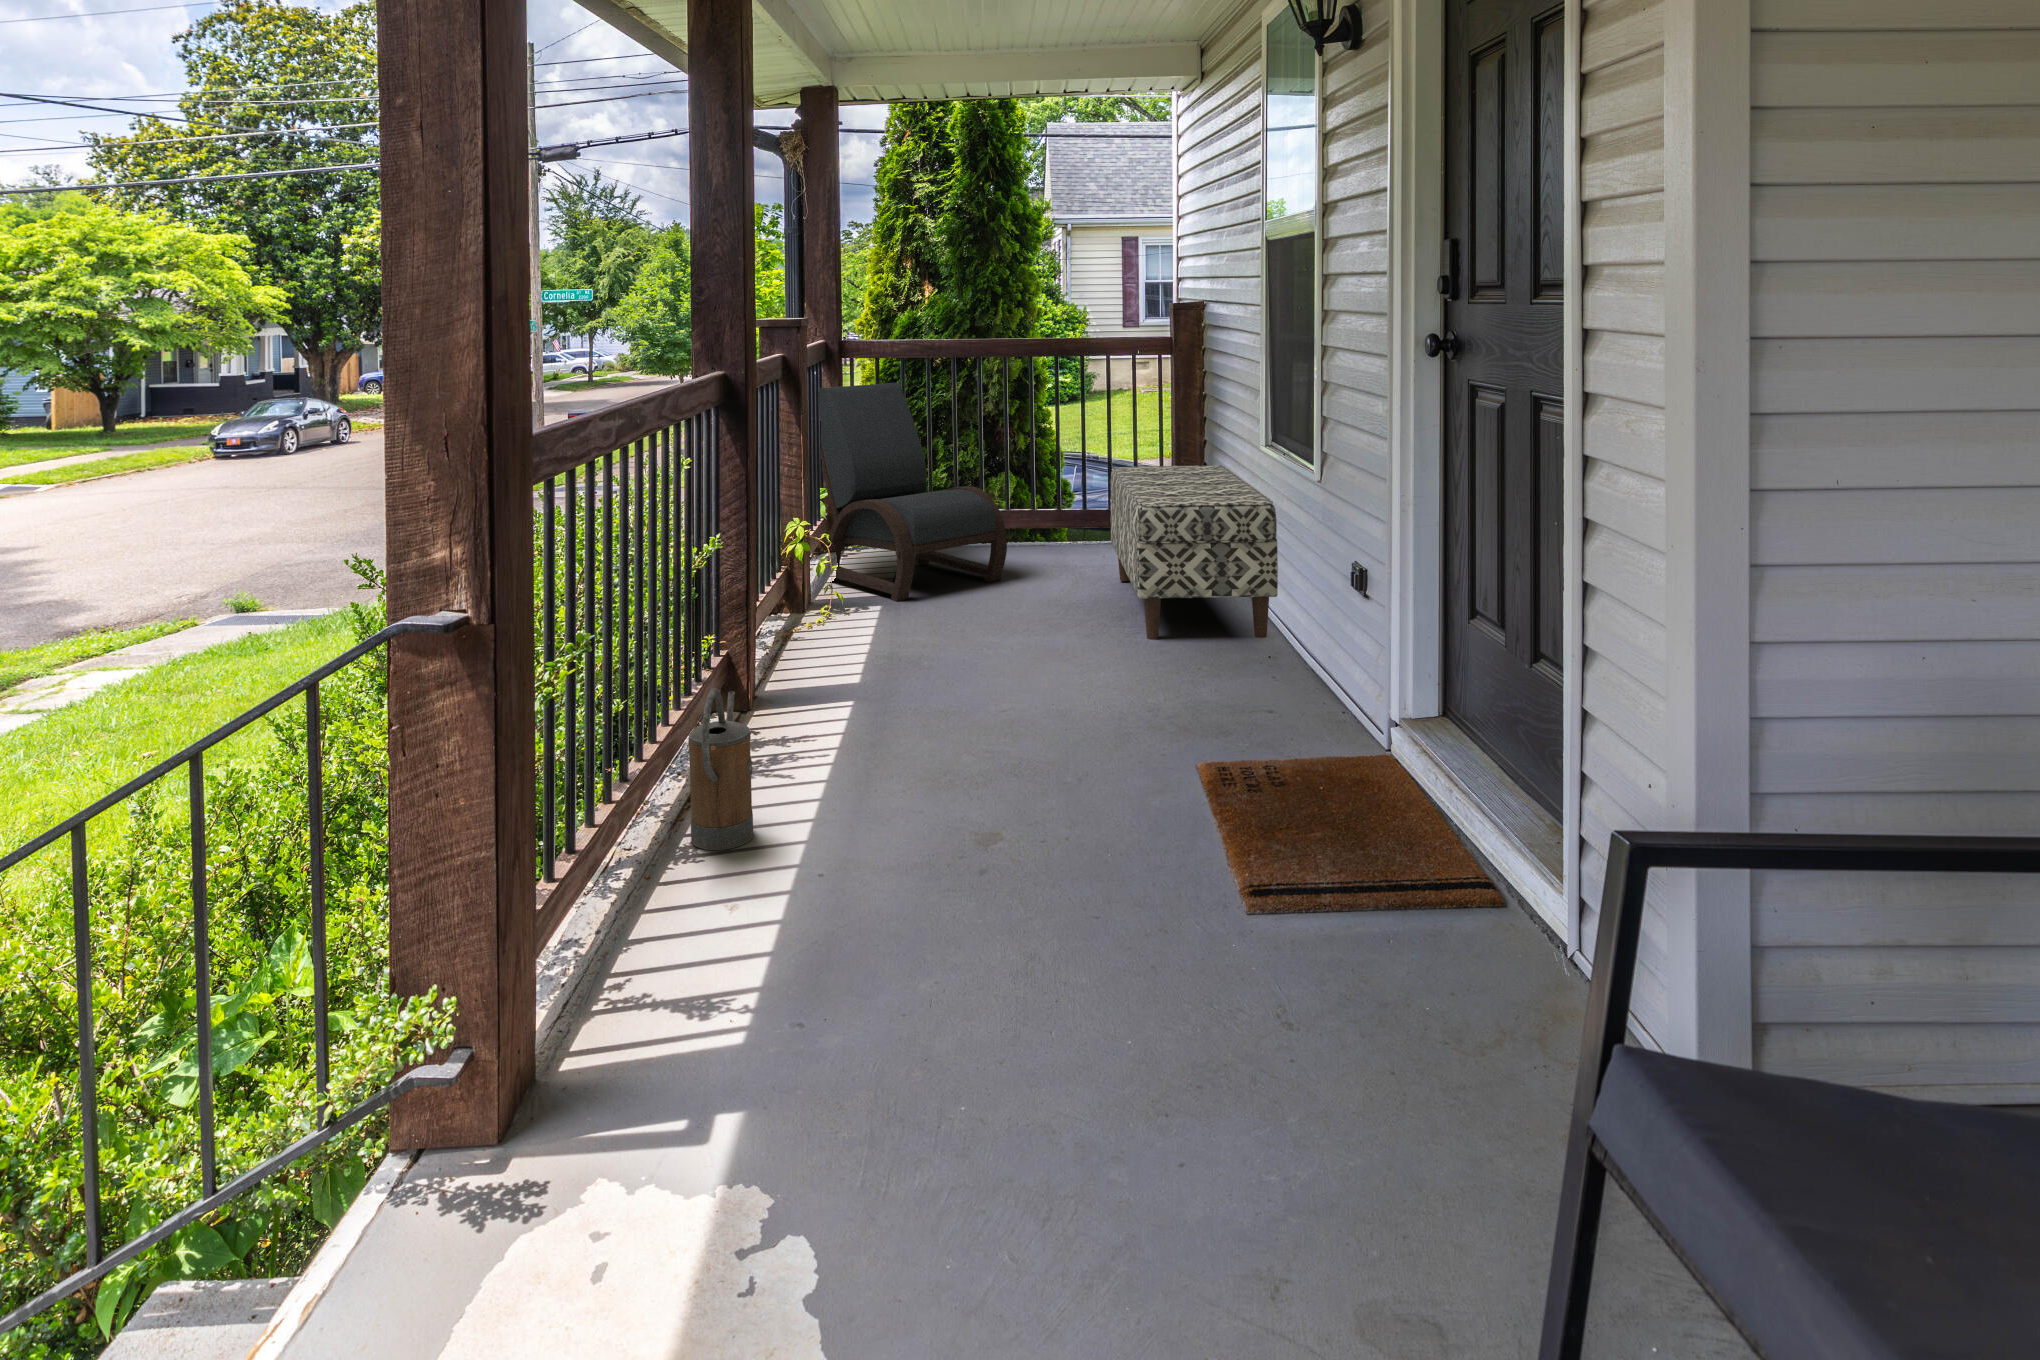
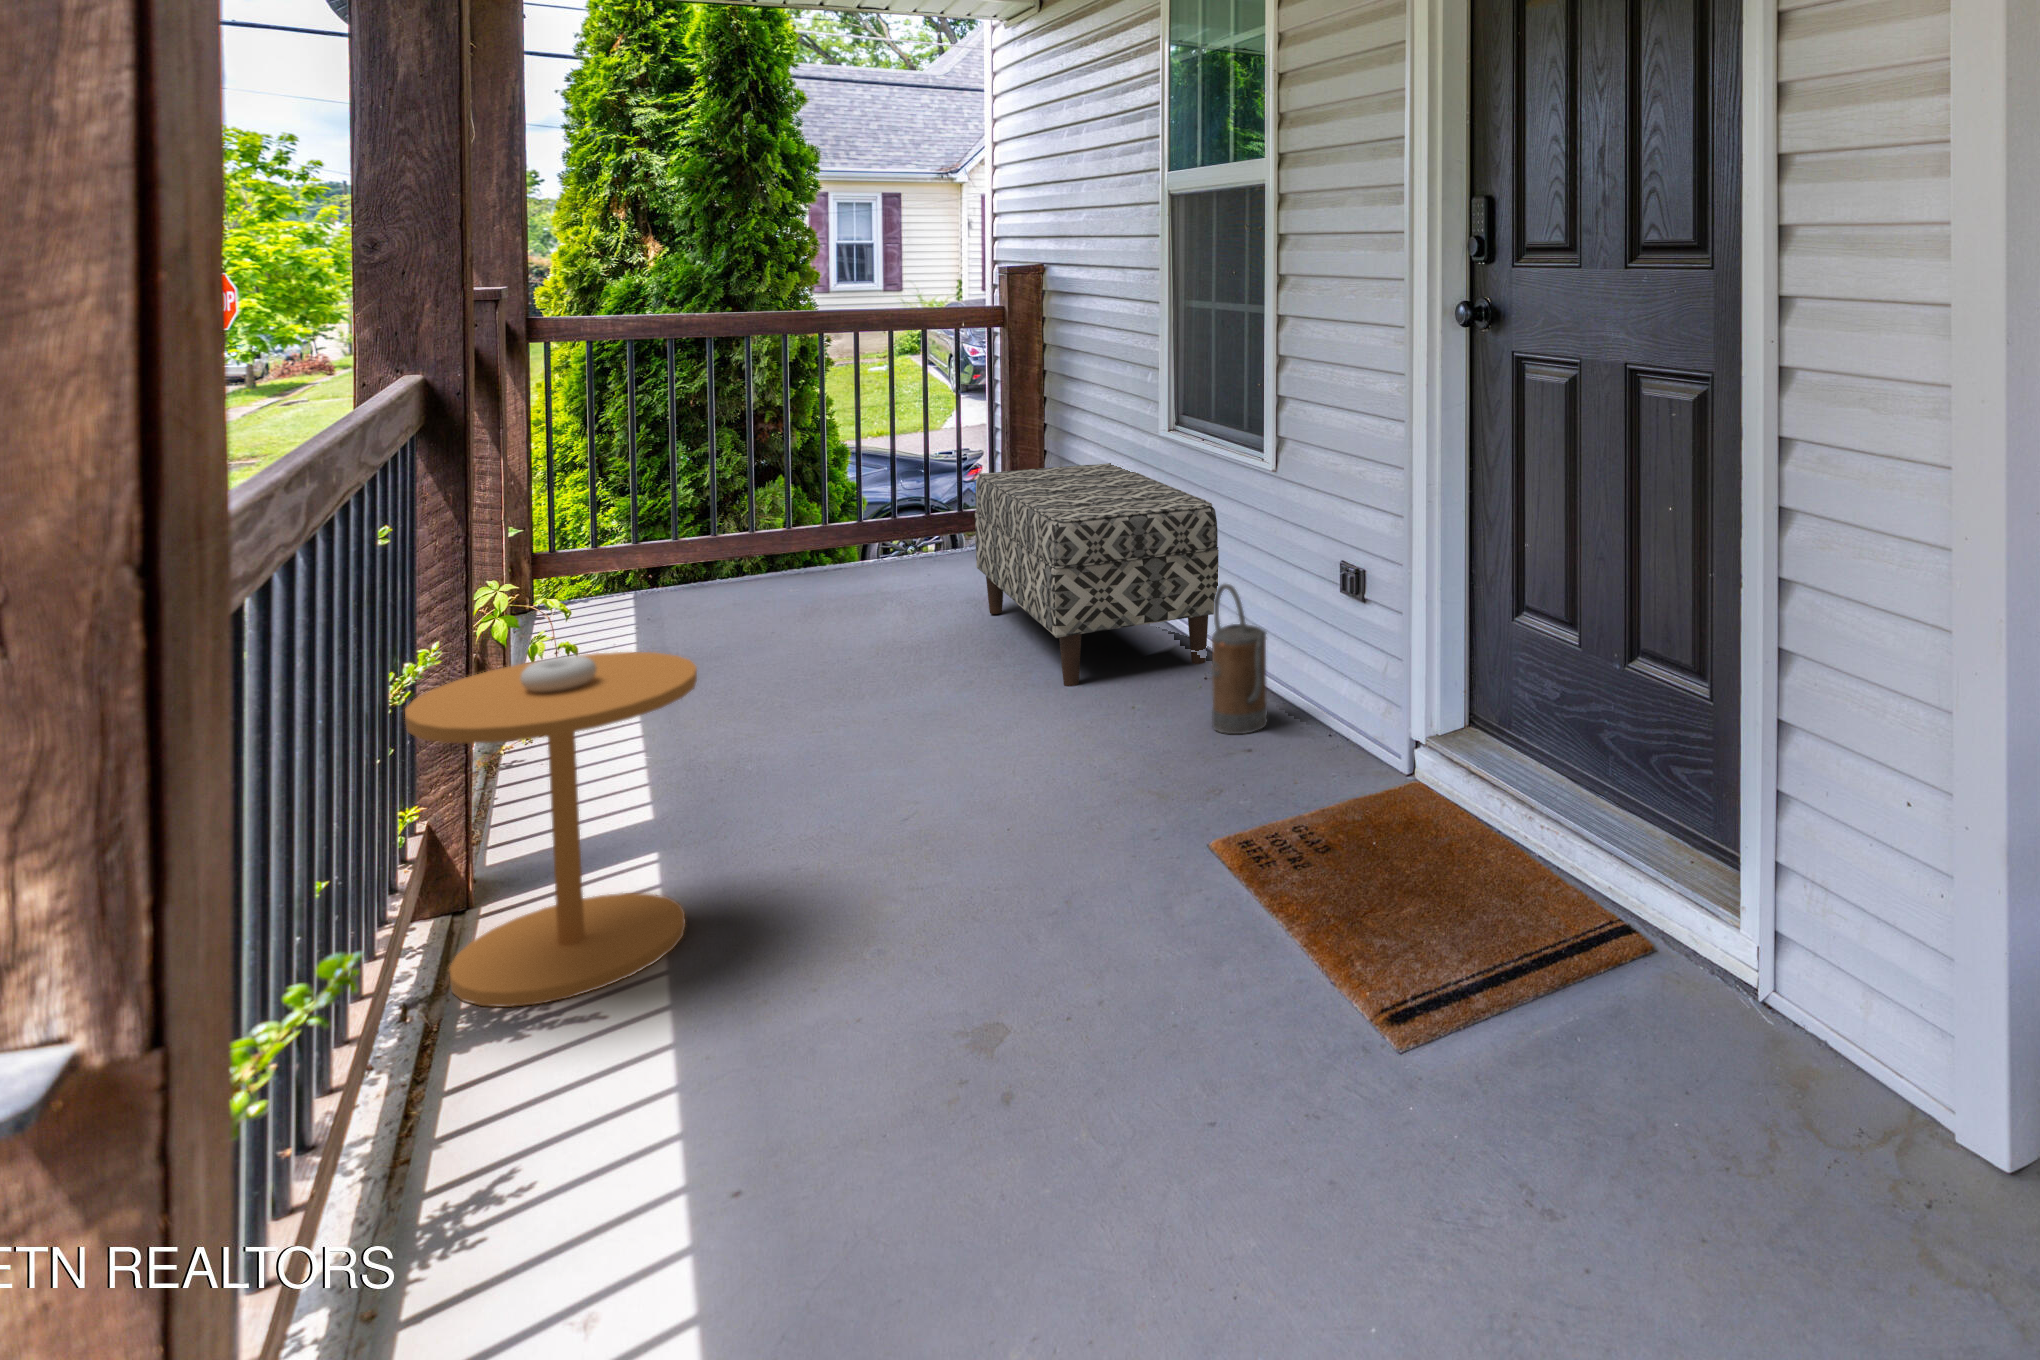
lounge chair: present [819,383,1007,601] -> none [487,375,833,685]
side table: none [707,556,856,763] -> present [405,652,697,1007]
watering can: present [688,688,753,850] -> present [1212,584,1267,734]

